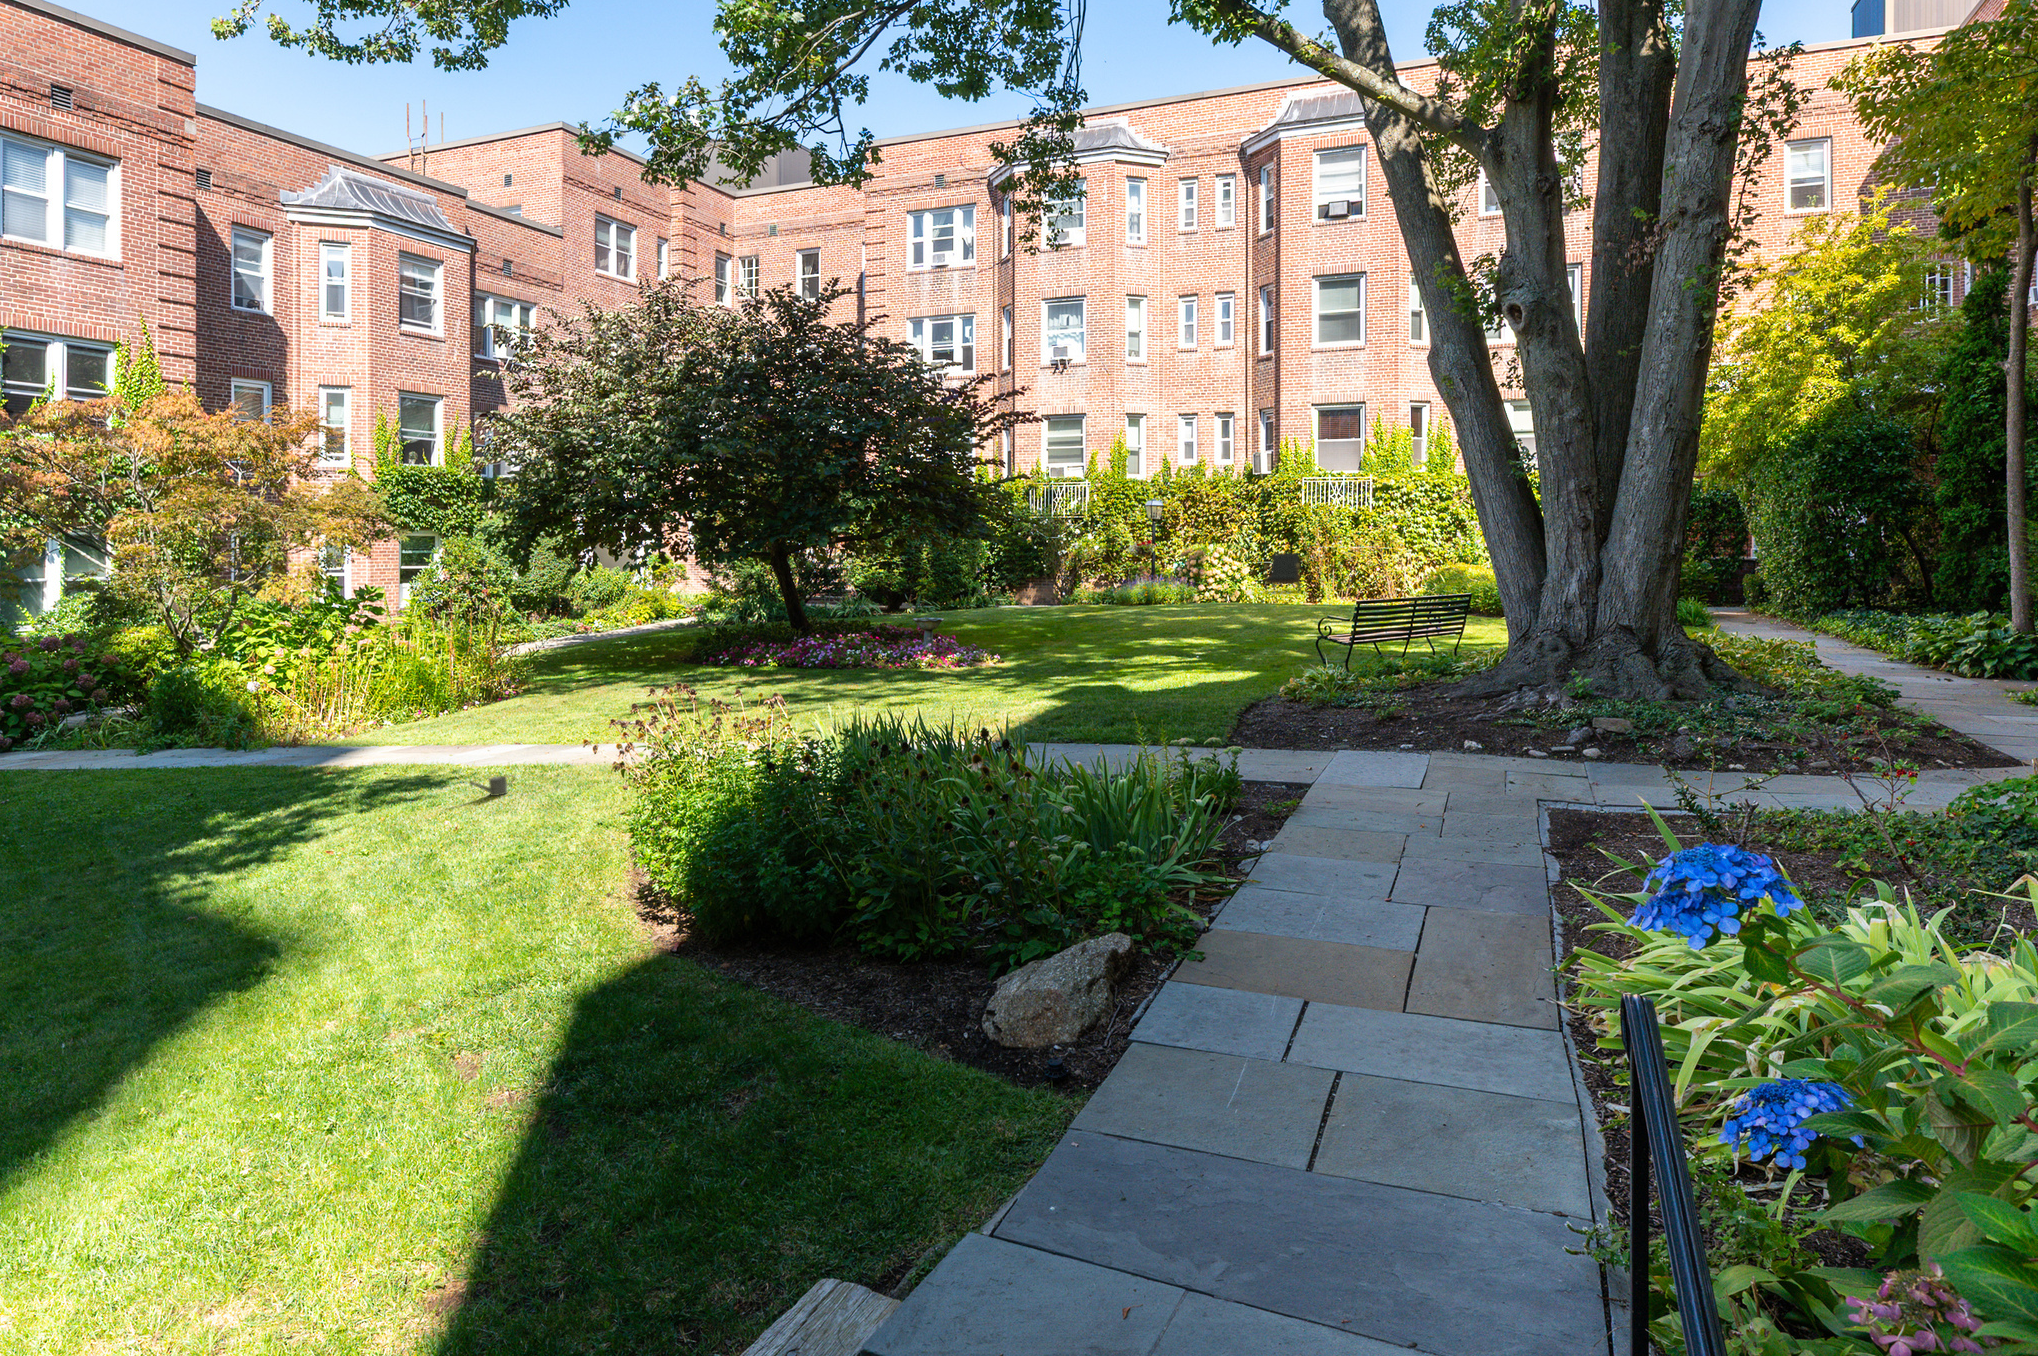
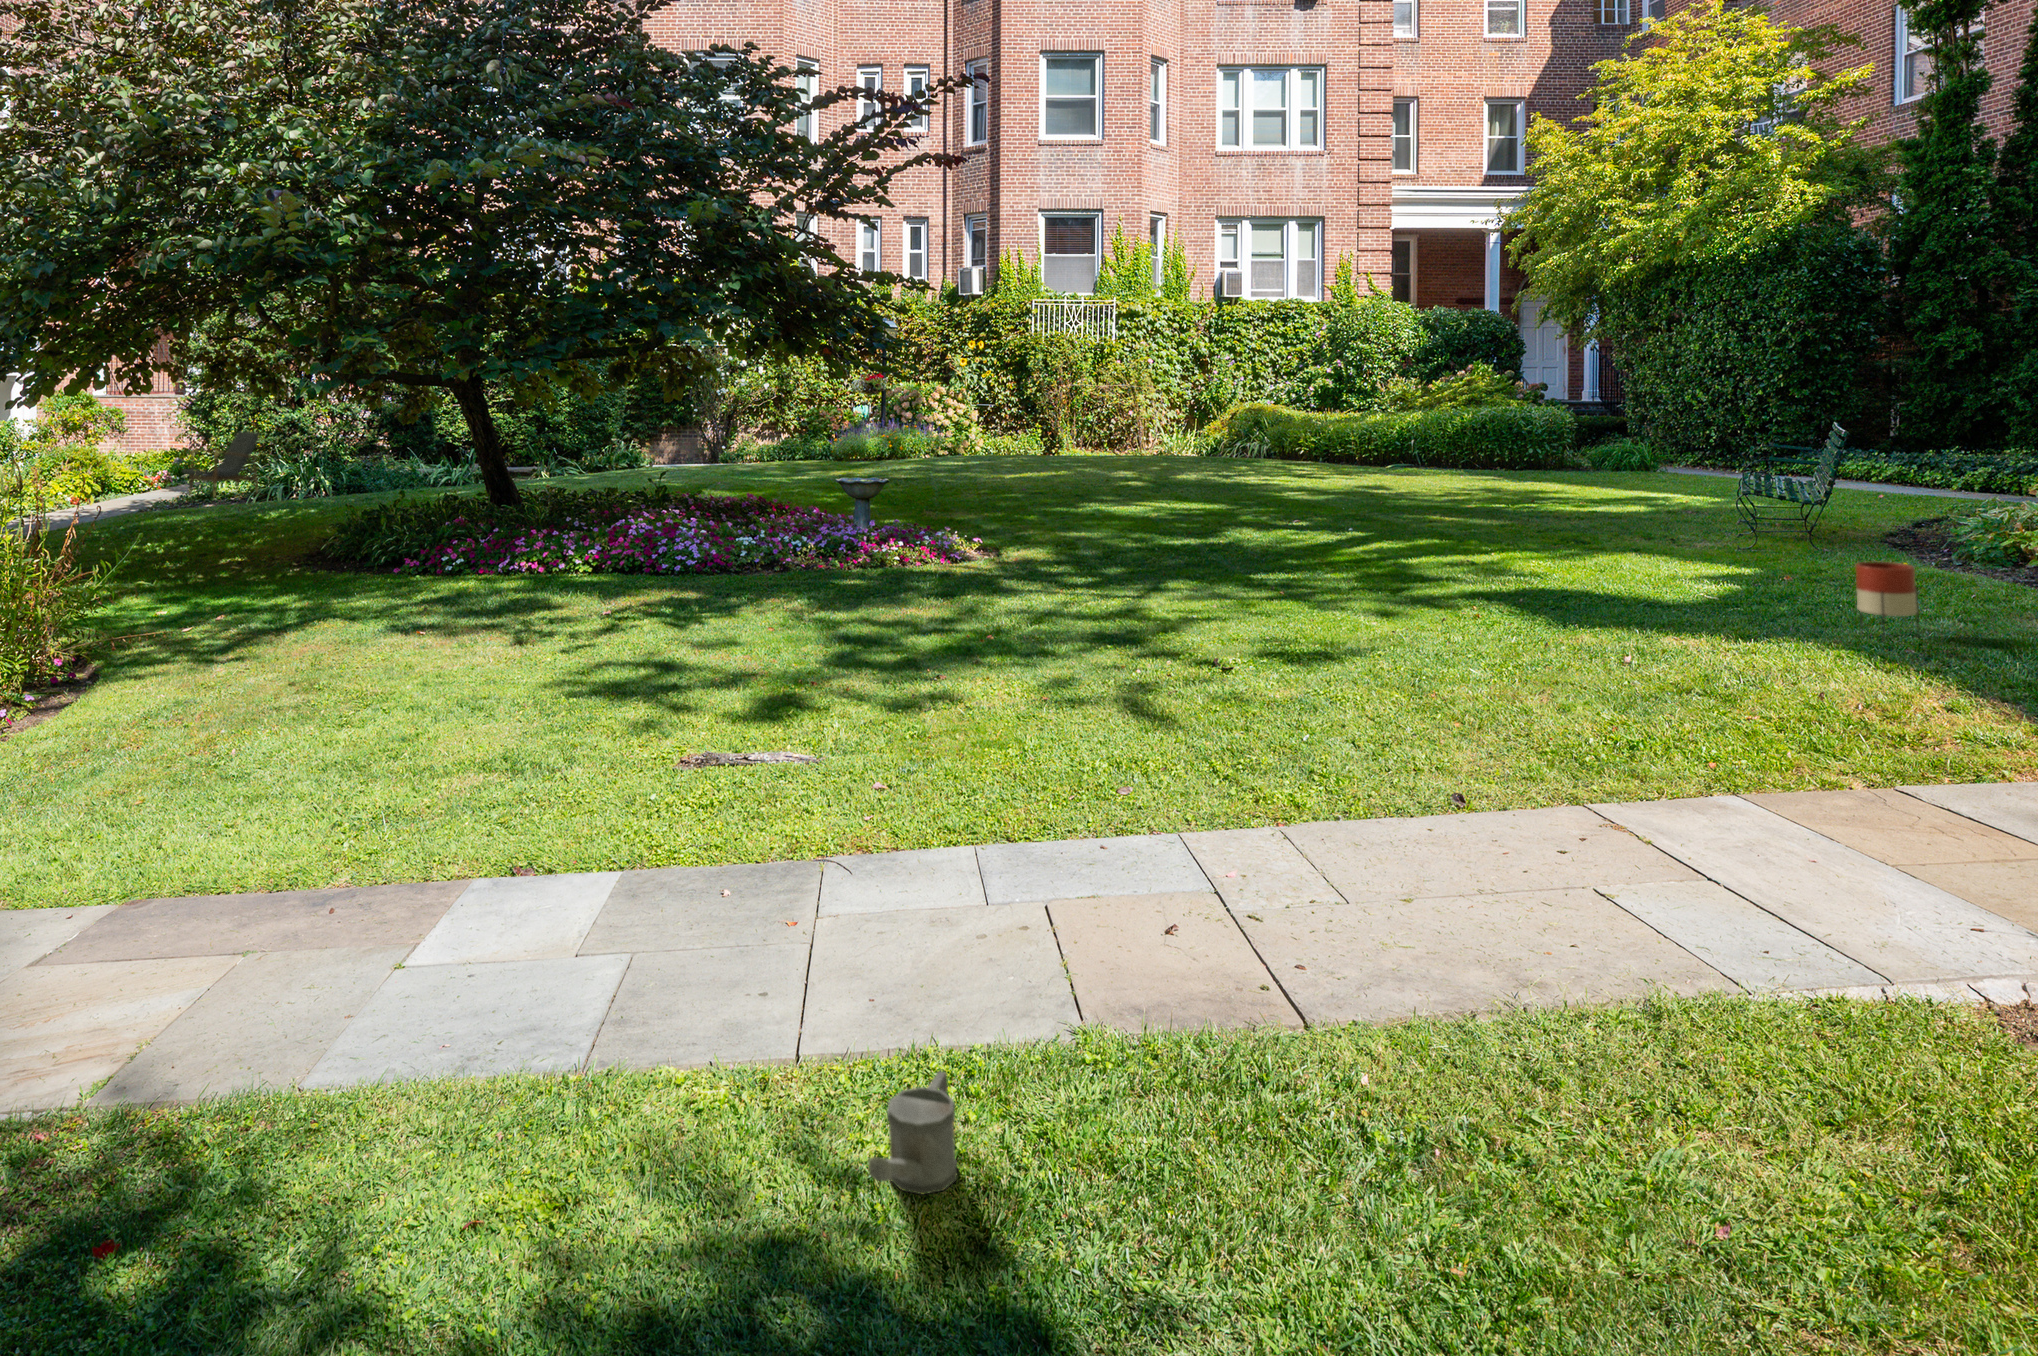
lounge chair: present [1264,553,1301,593] -> present [182,431,260,497]
planter: none [1195,676,1222,716] -> present [1856,562,1920,637]

